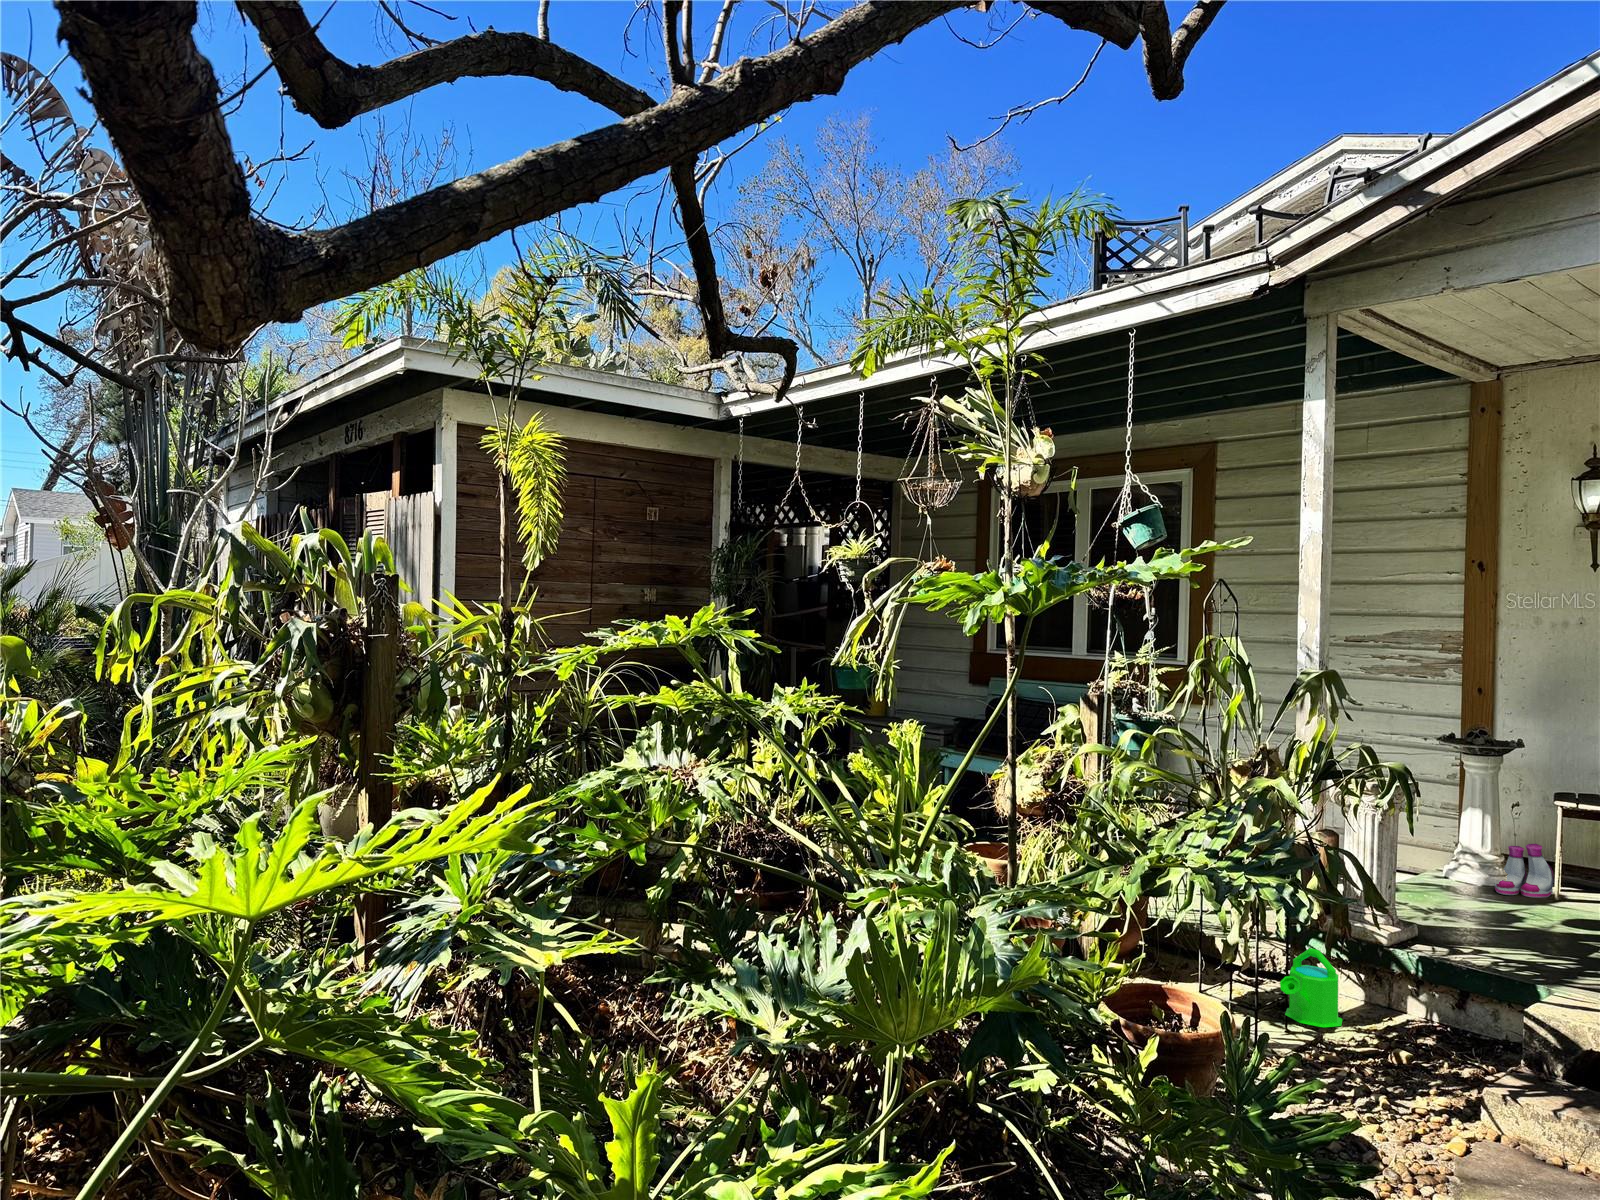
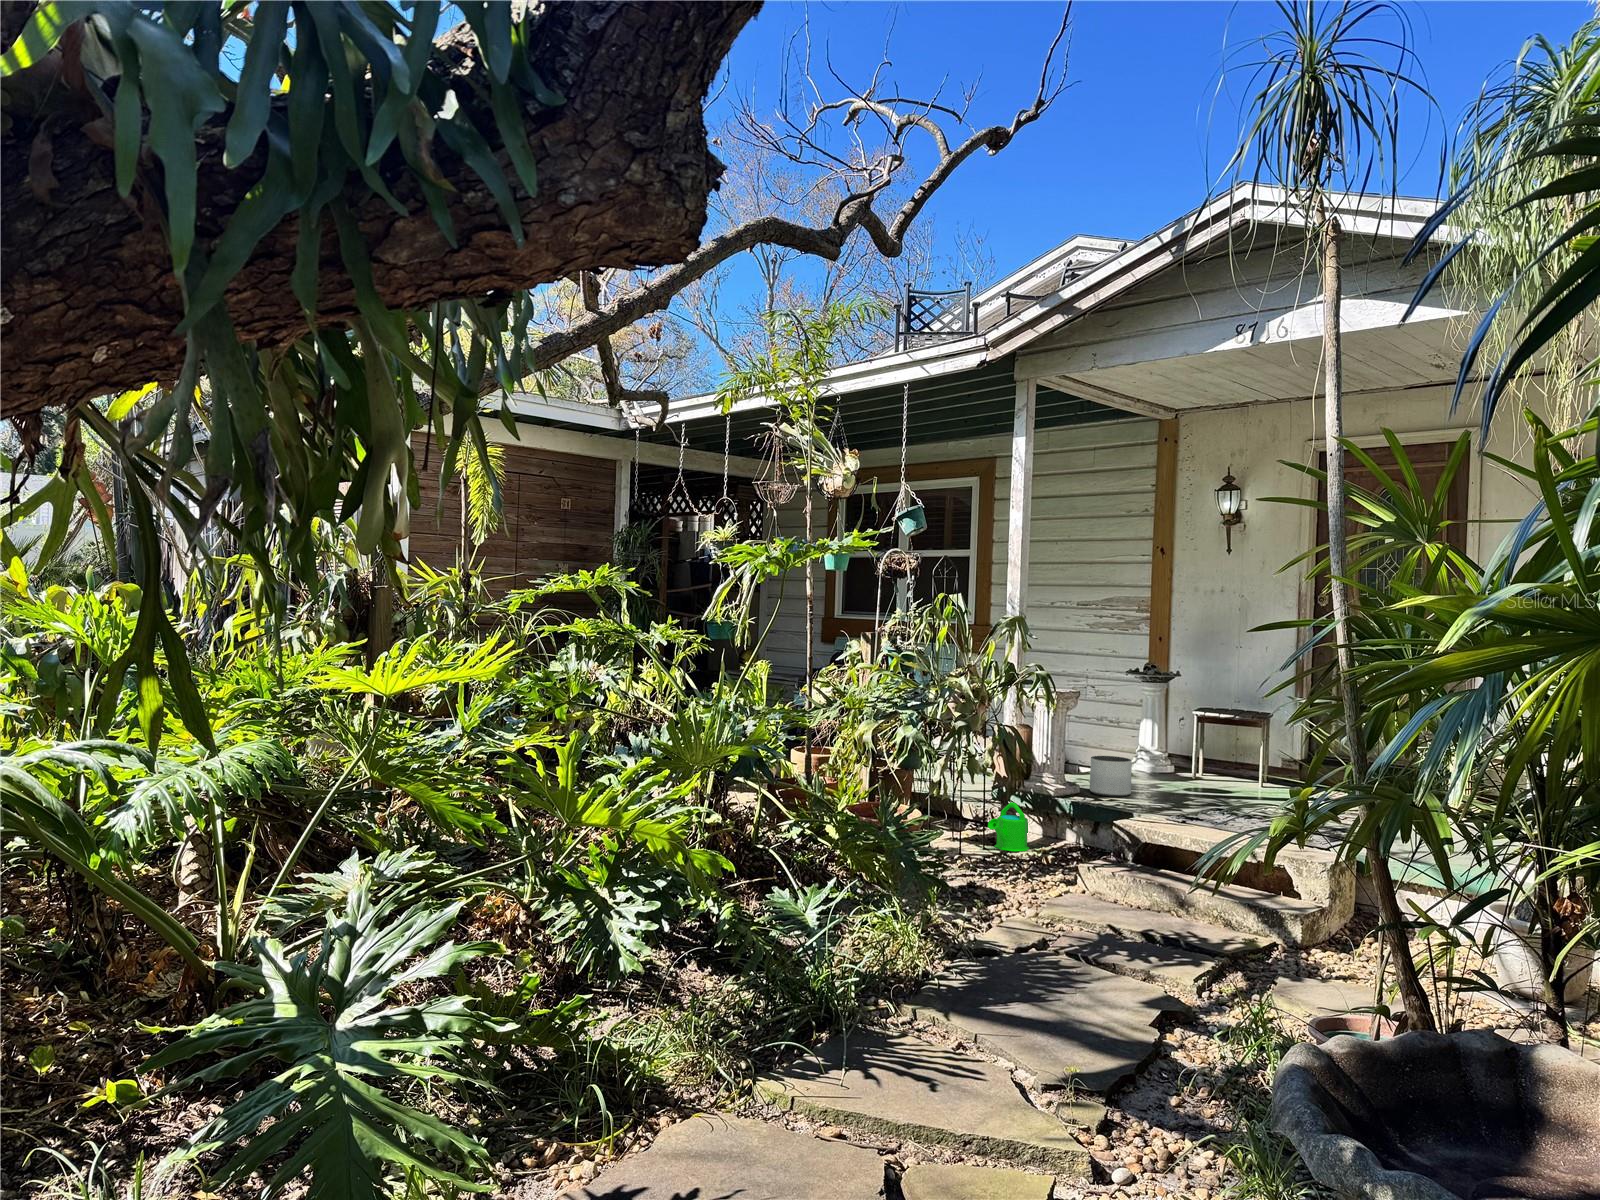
boots: present [1495,844,1554,898] -> none [1158,743,1195,779]
planter: none [1424,873,1495,941] -> present [1090,756,1132,797]

